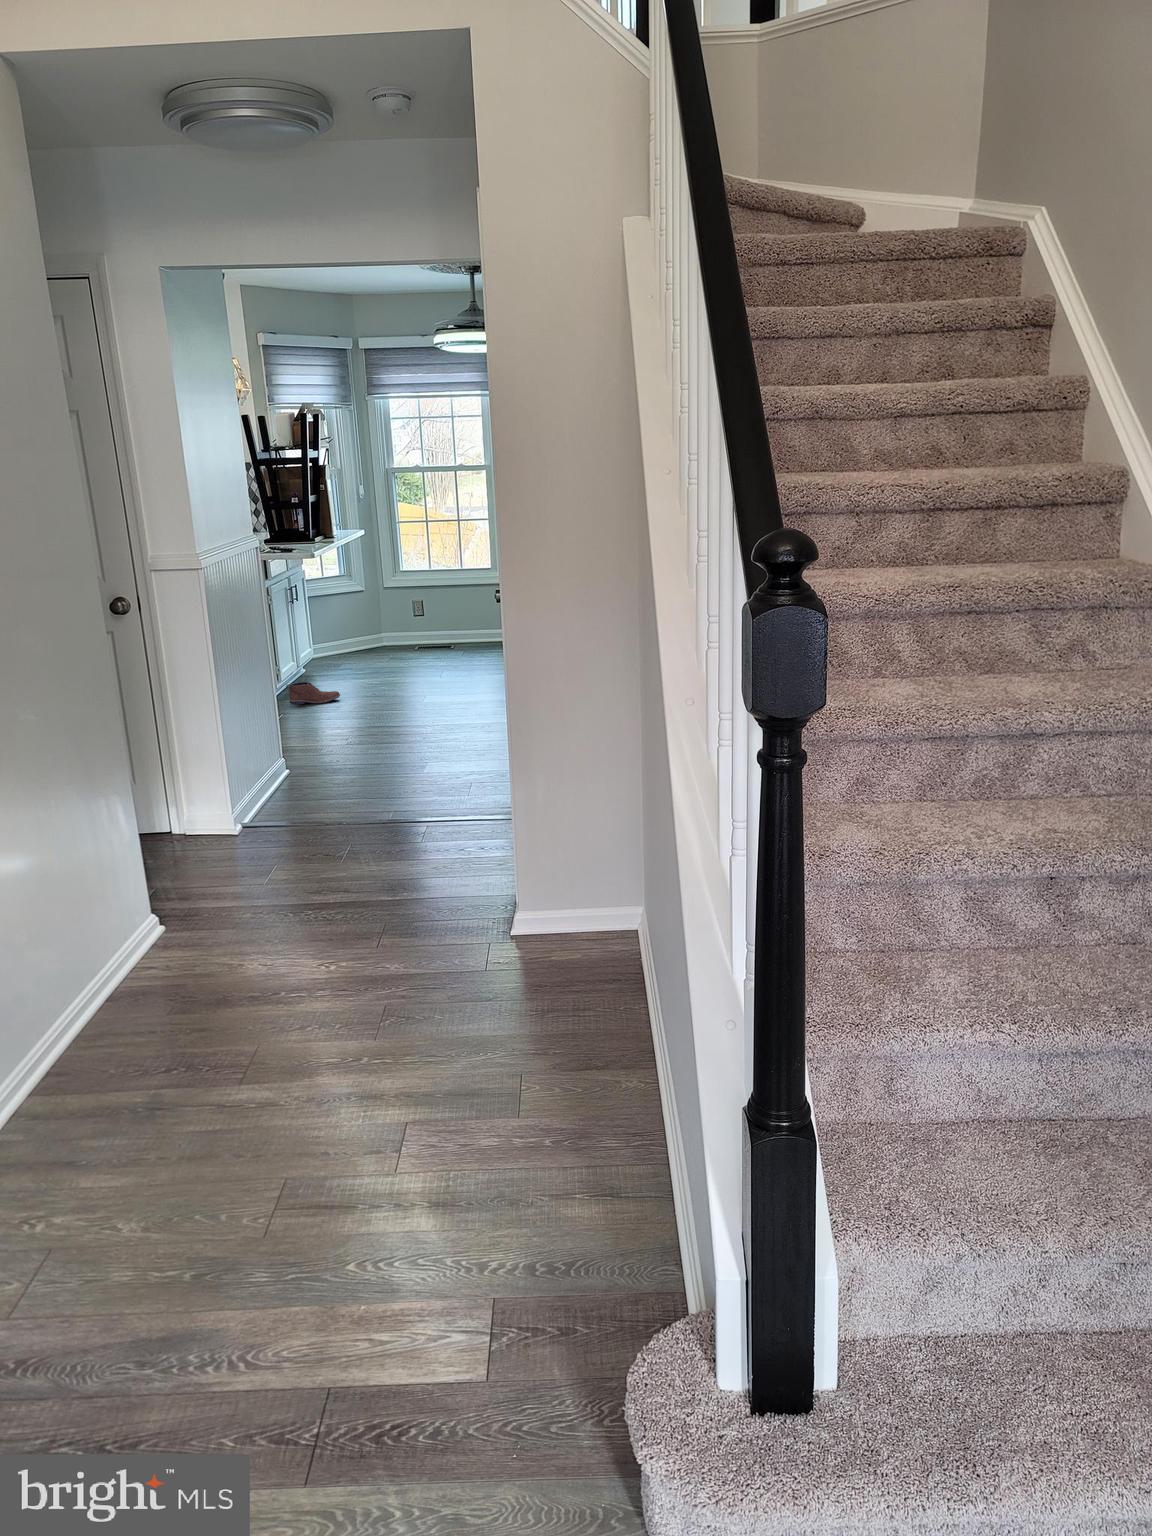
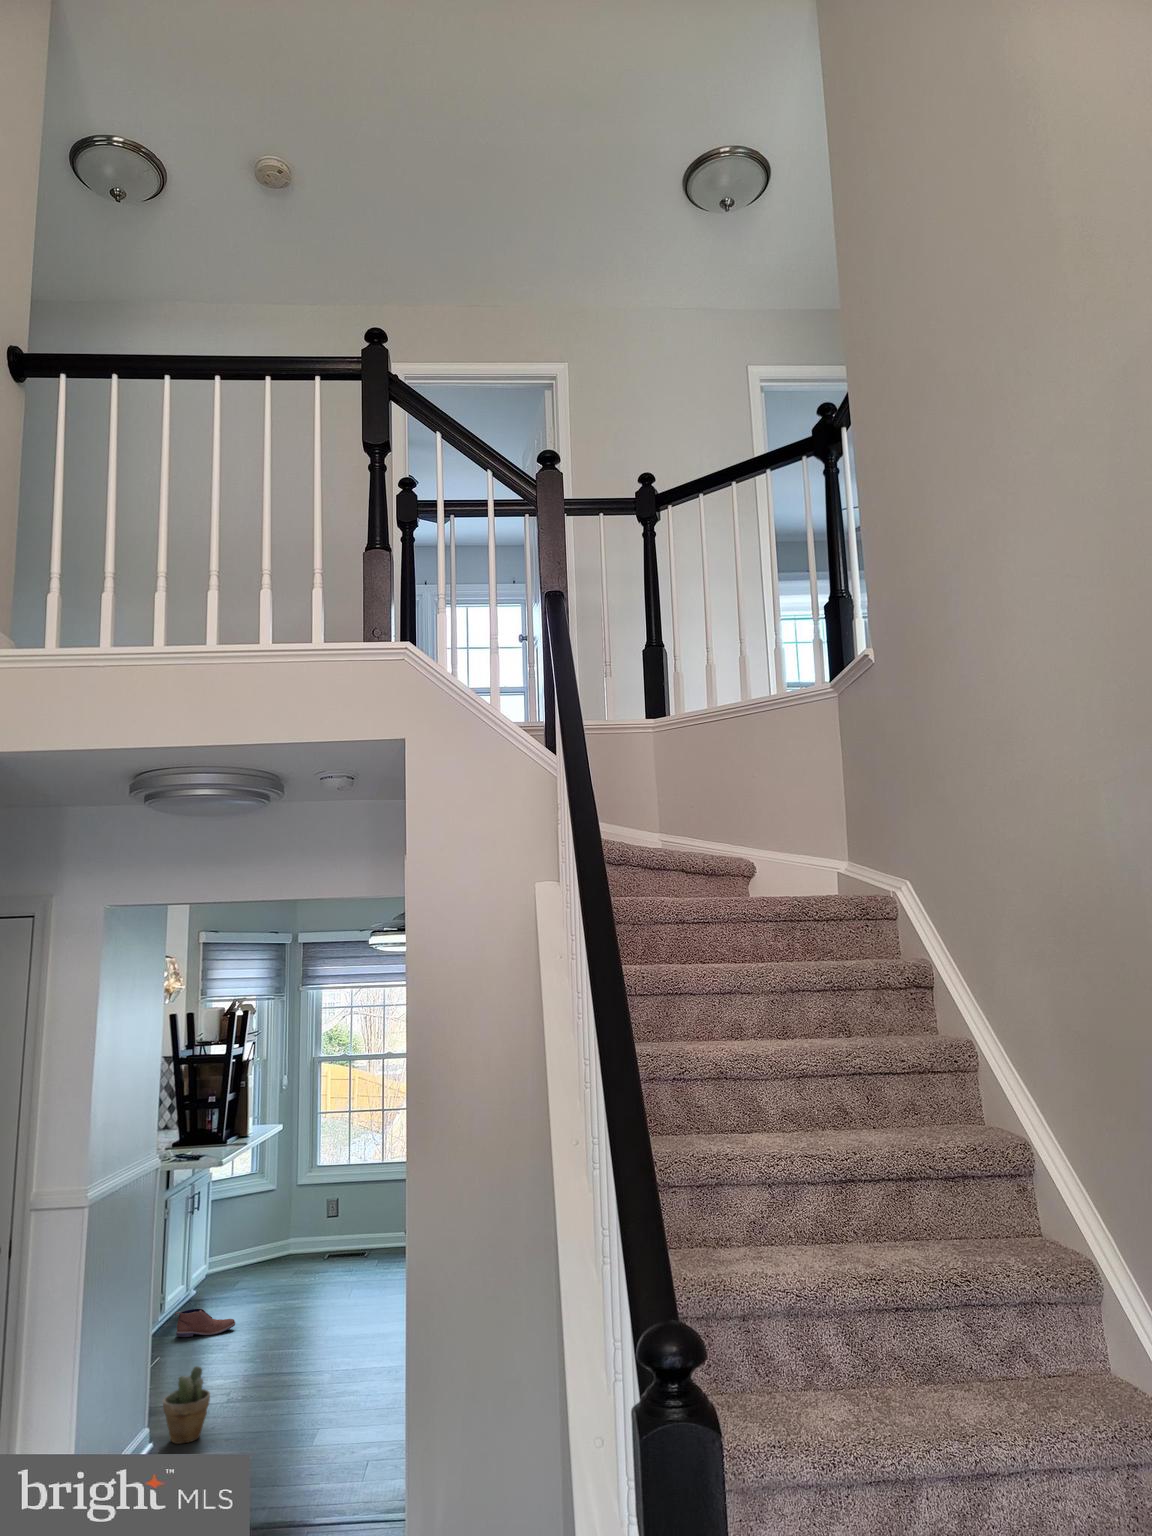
potted plant: none [287,716,327,774] -> present [162,1366,210,1444]

